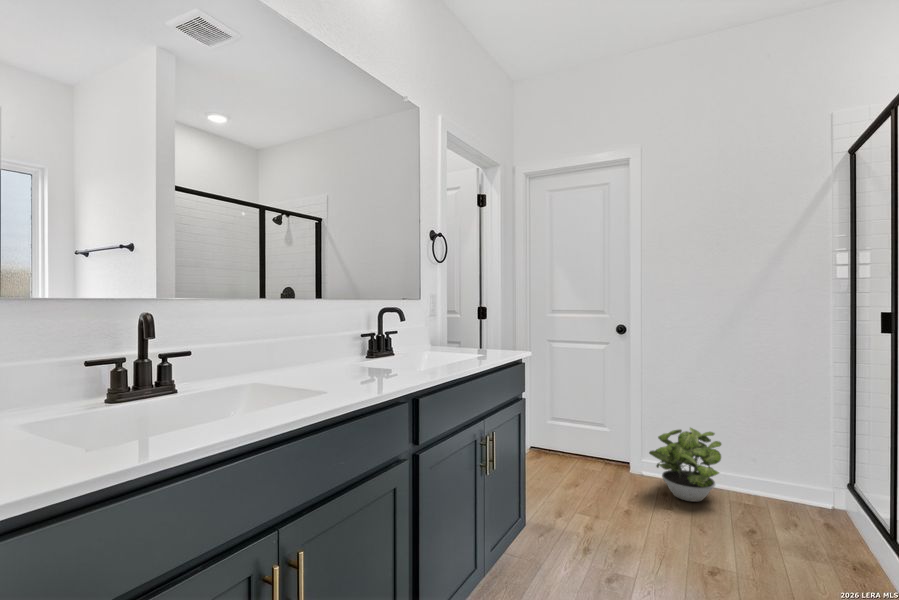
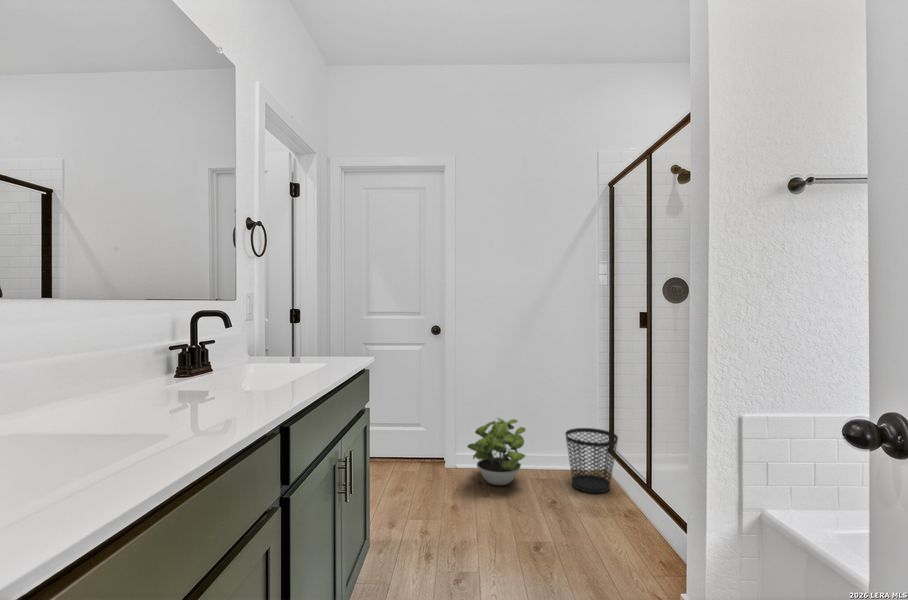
wastebasket: none [775,452,853,535] -> present [566,428,618,493]

